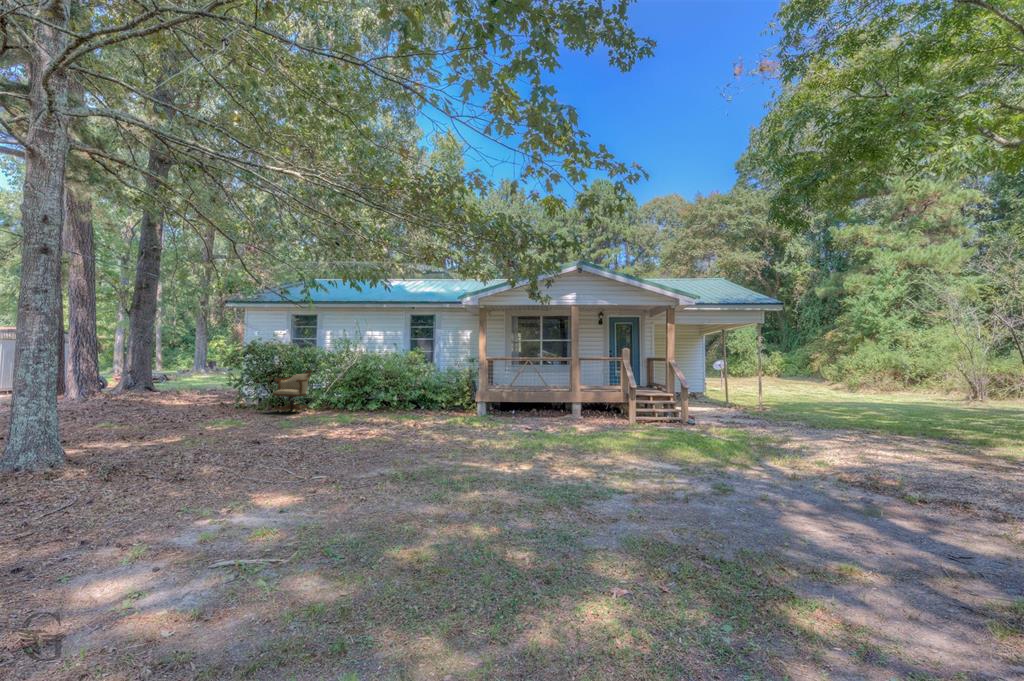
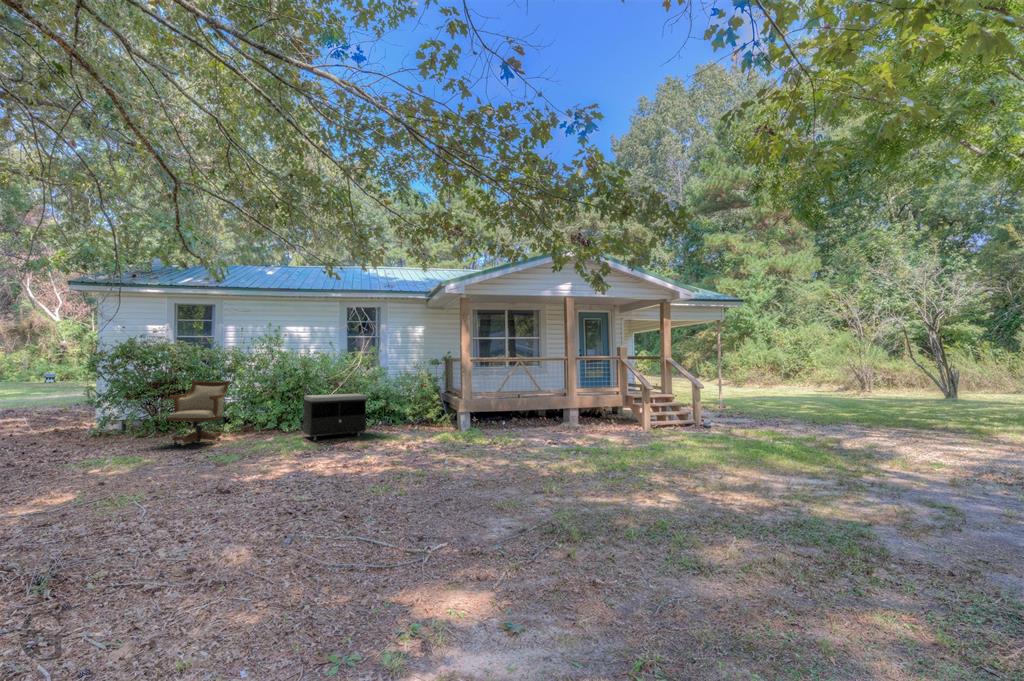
storage bench: none [358,382,401,415] -> present [303,393,367,440]

